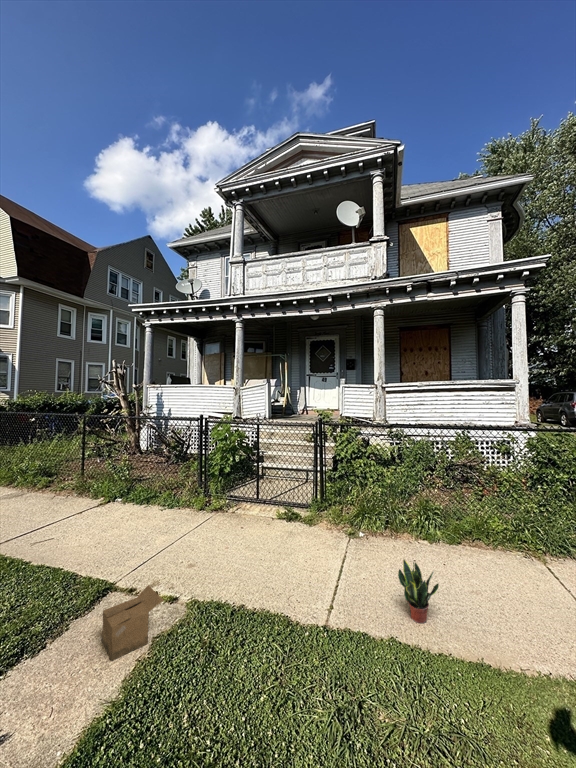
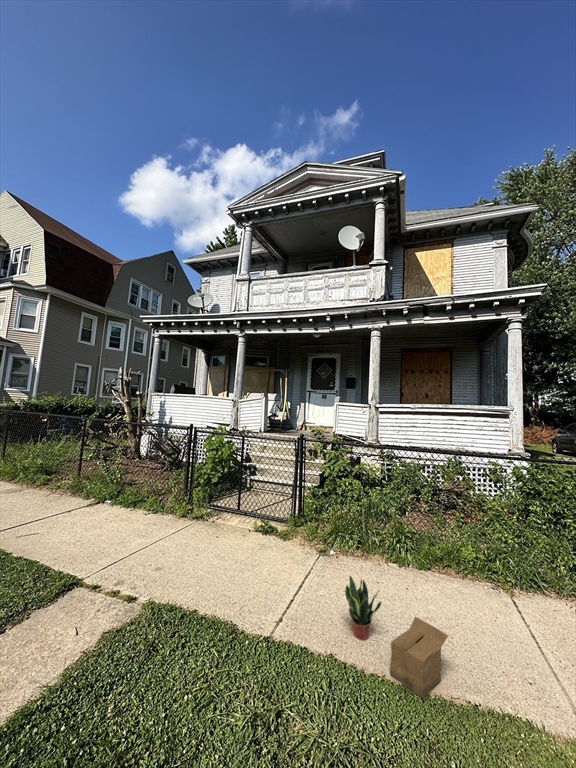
cardboard box: present [102,585,164,661] -> present [390,617,448,698]

